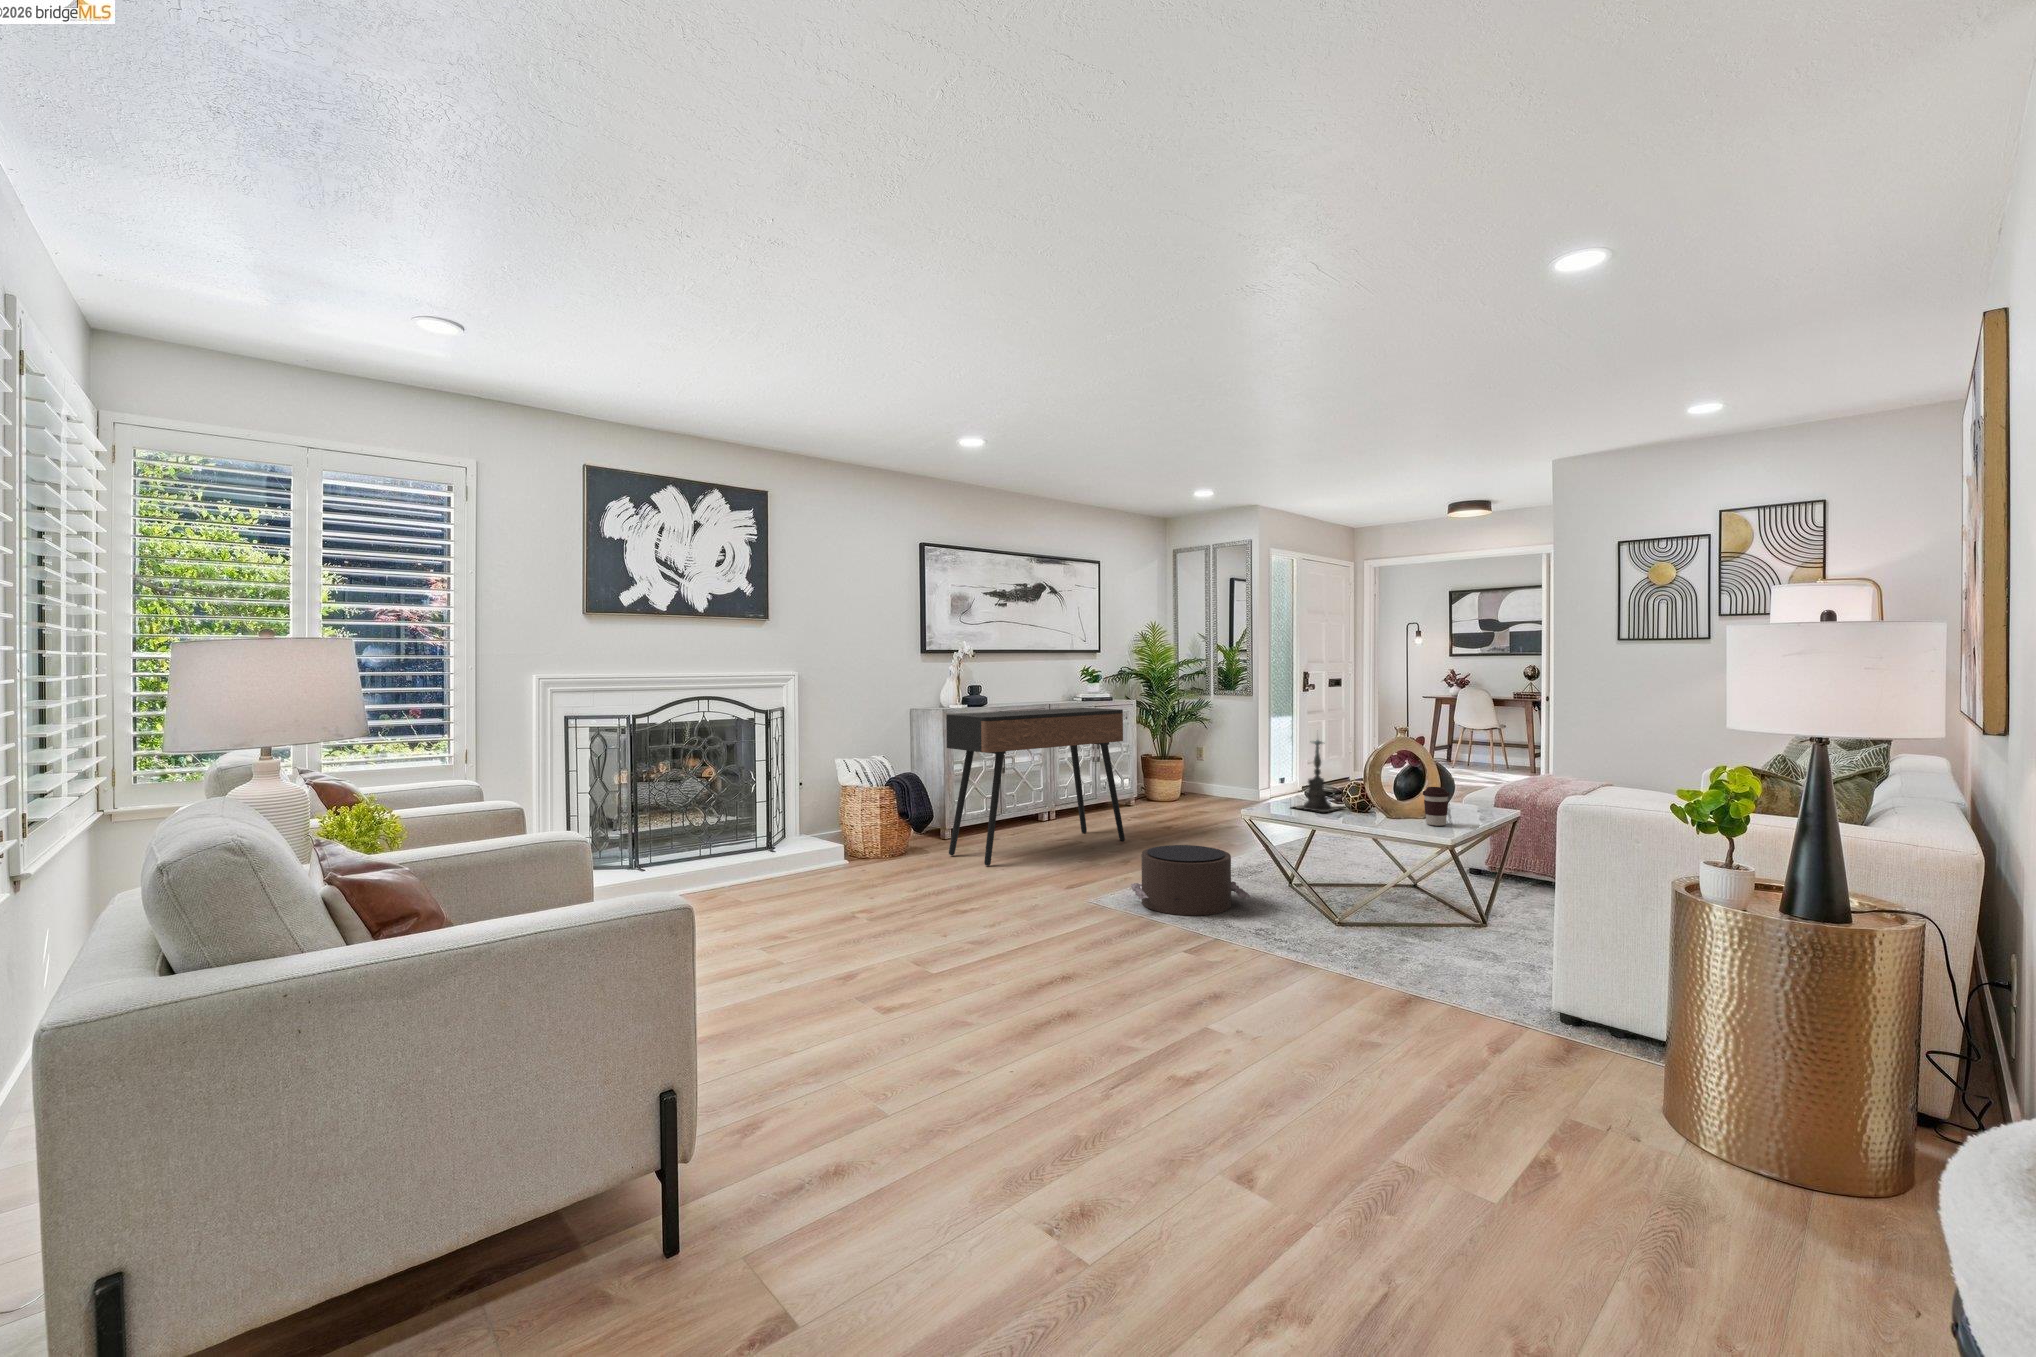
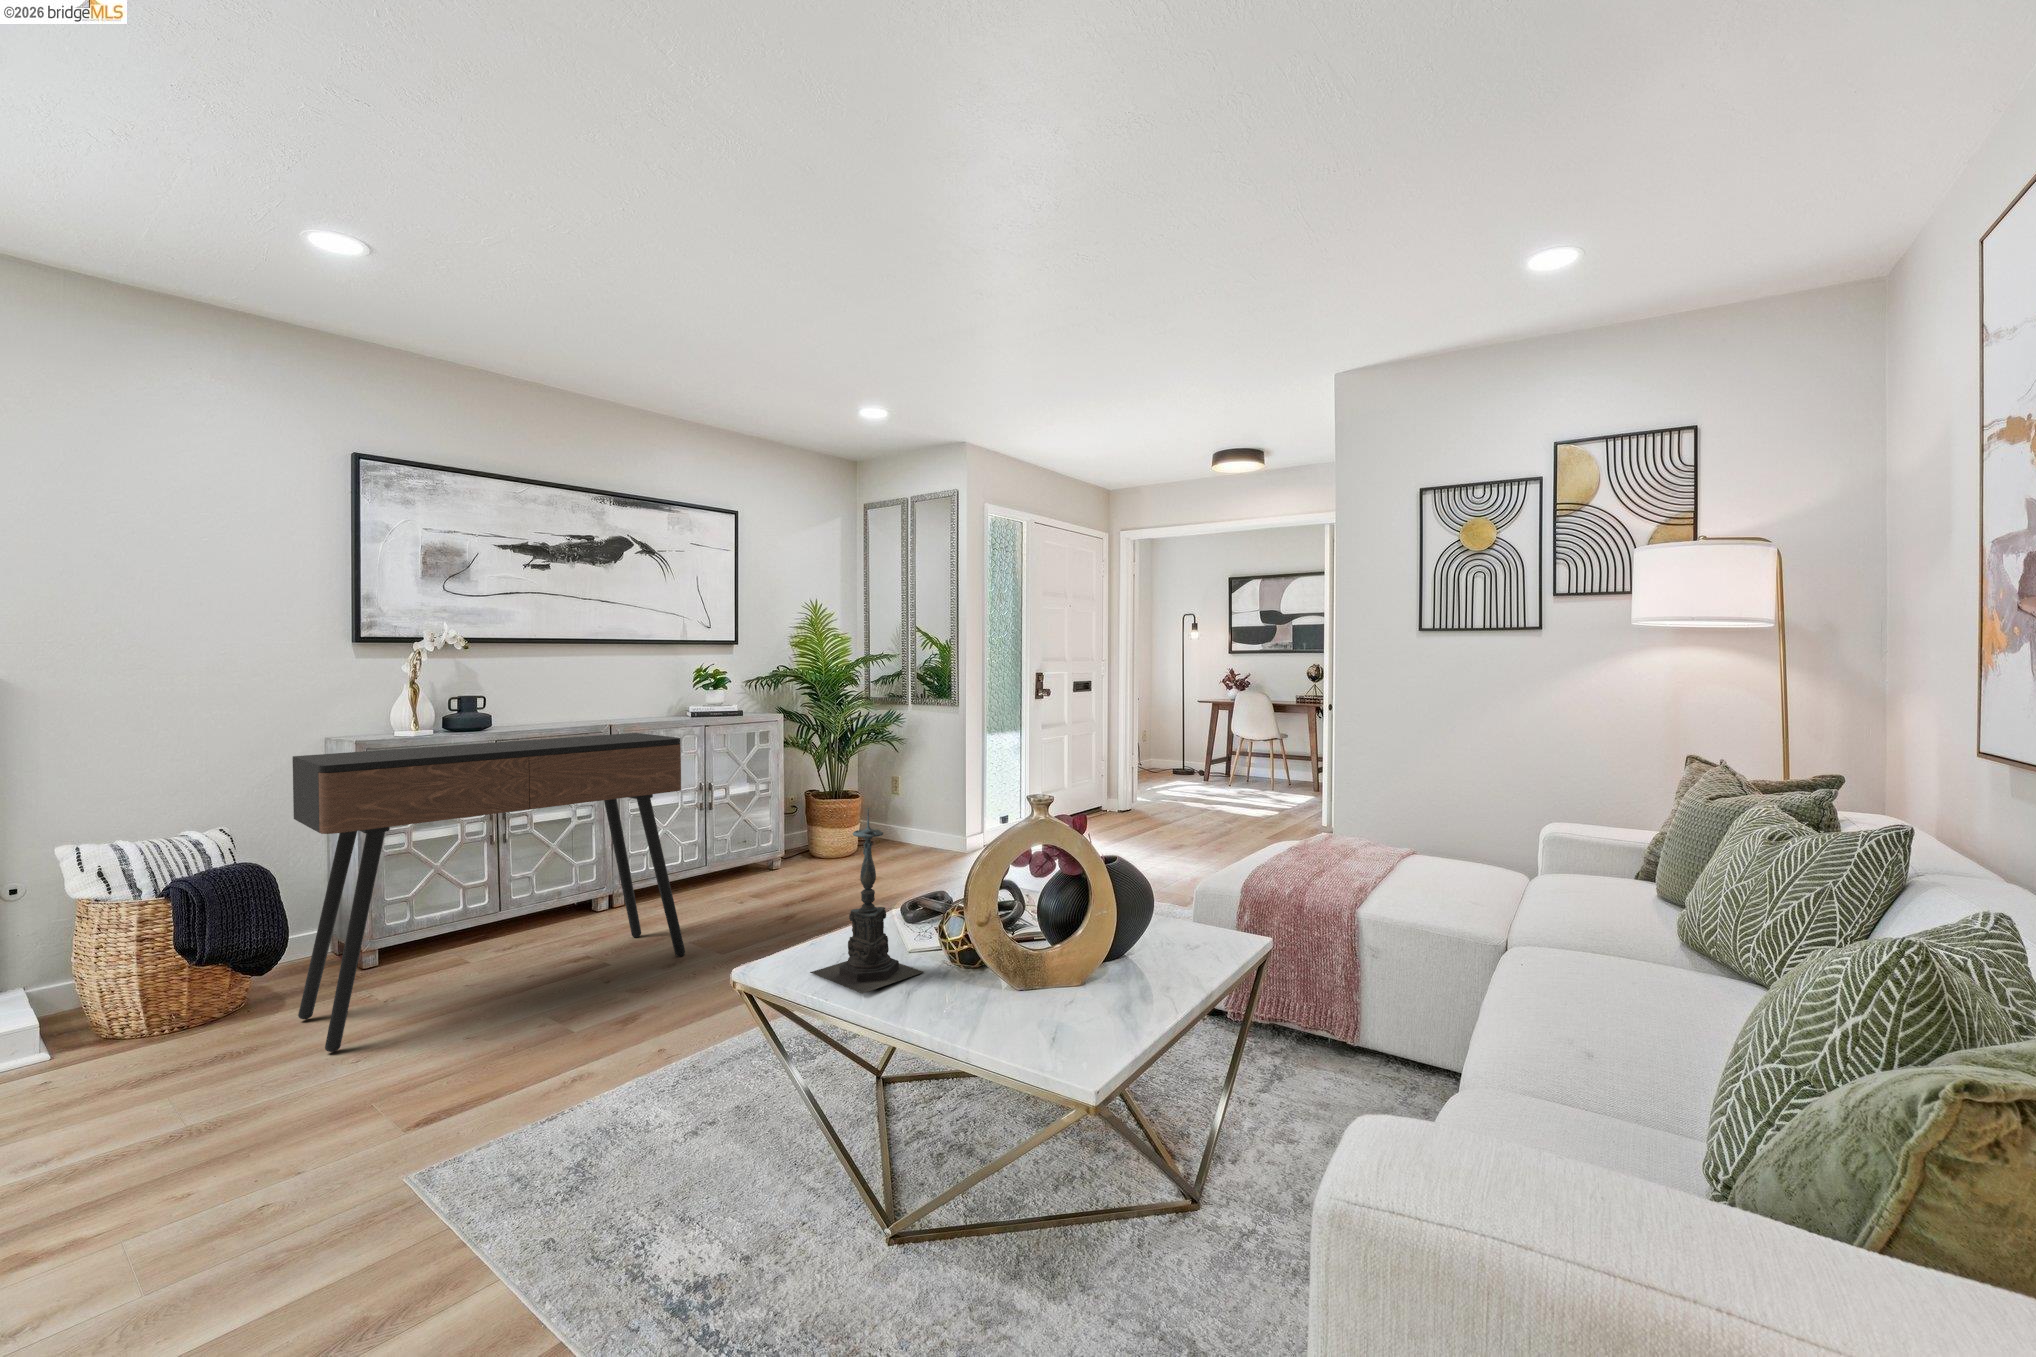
coffee cup: present [1423,787,1450,826] -> none [1049,948,1105,1045]
pouf: present [1131,845,1250,915] -> none [443,1035,726,1243]

